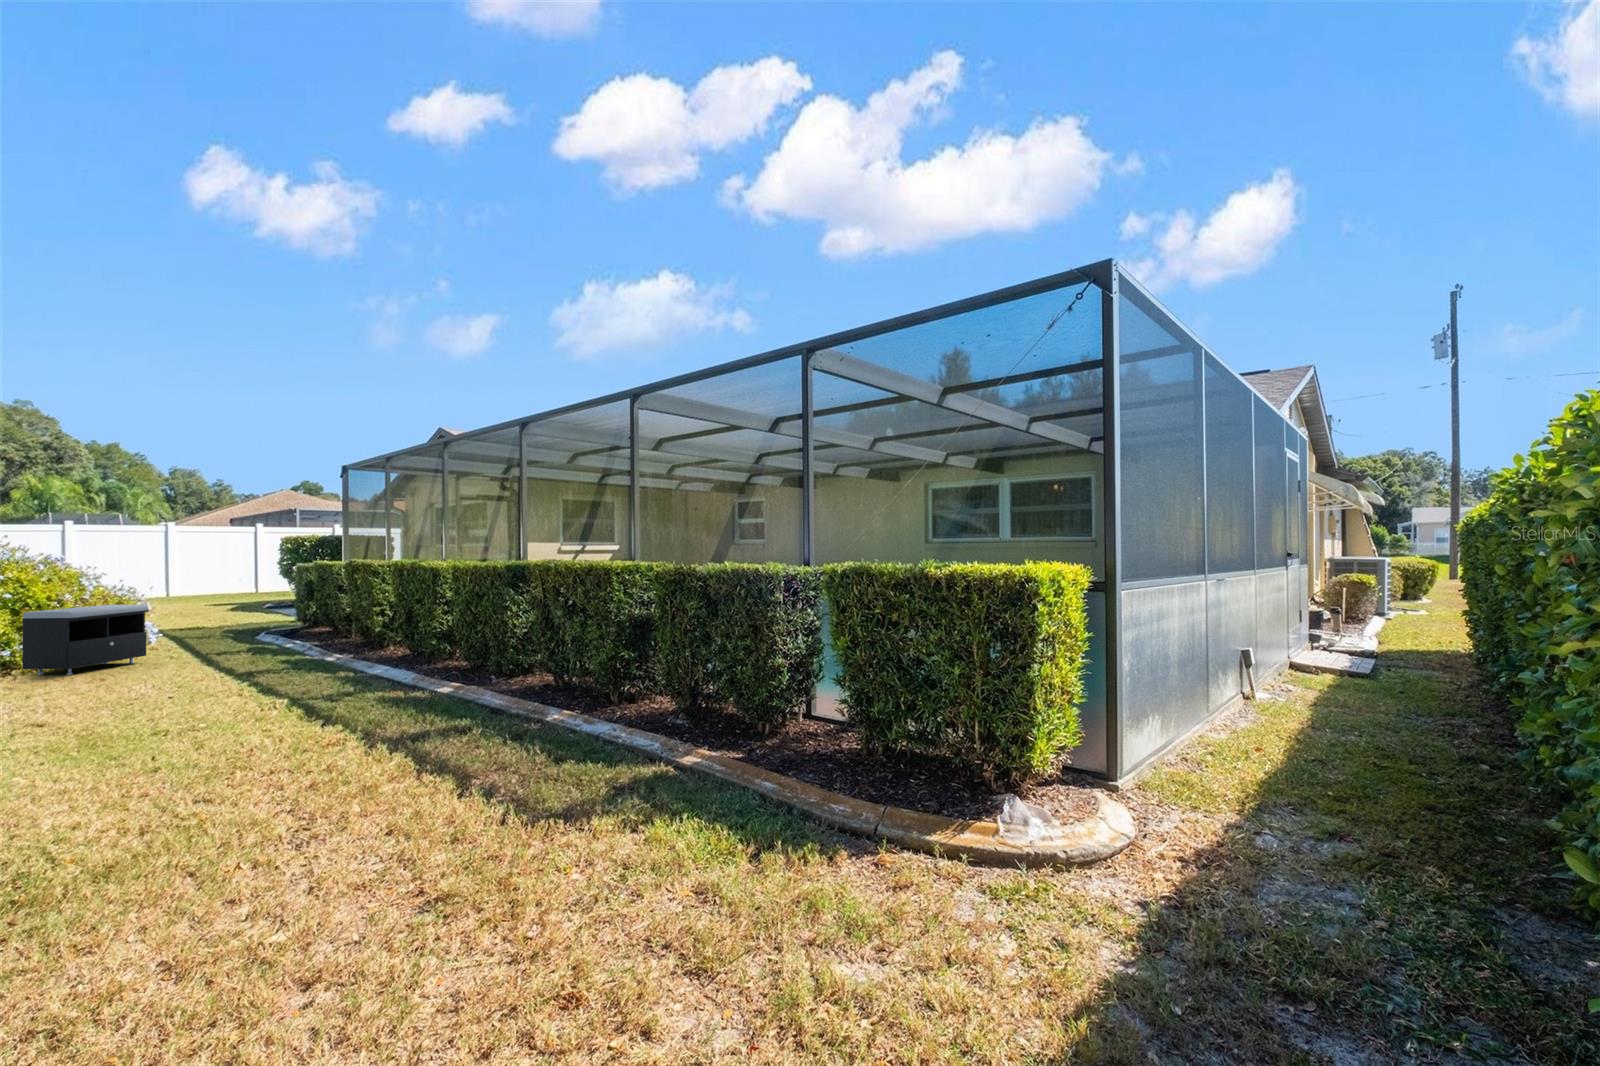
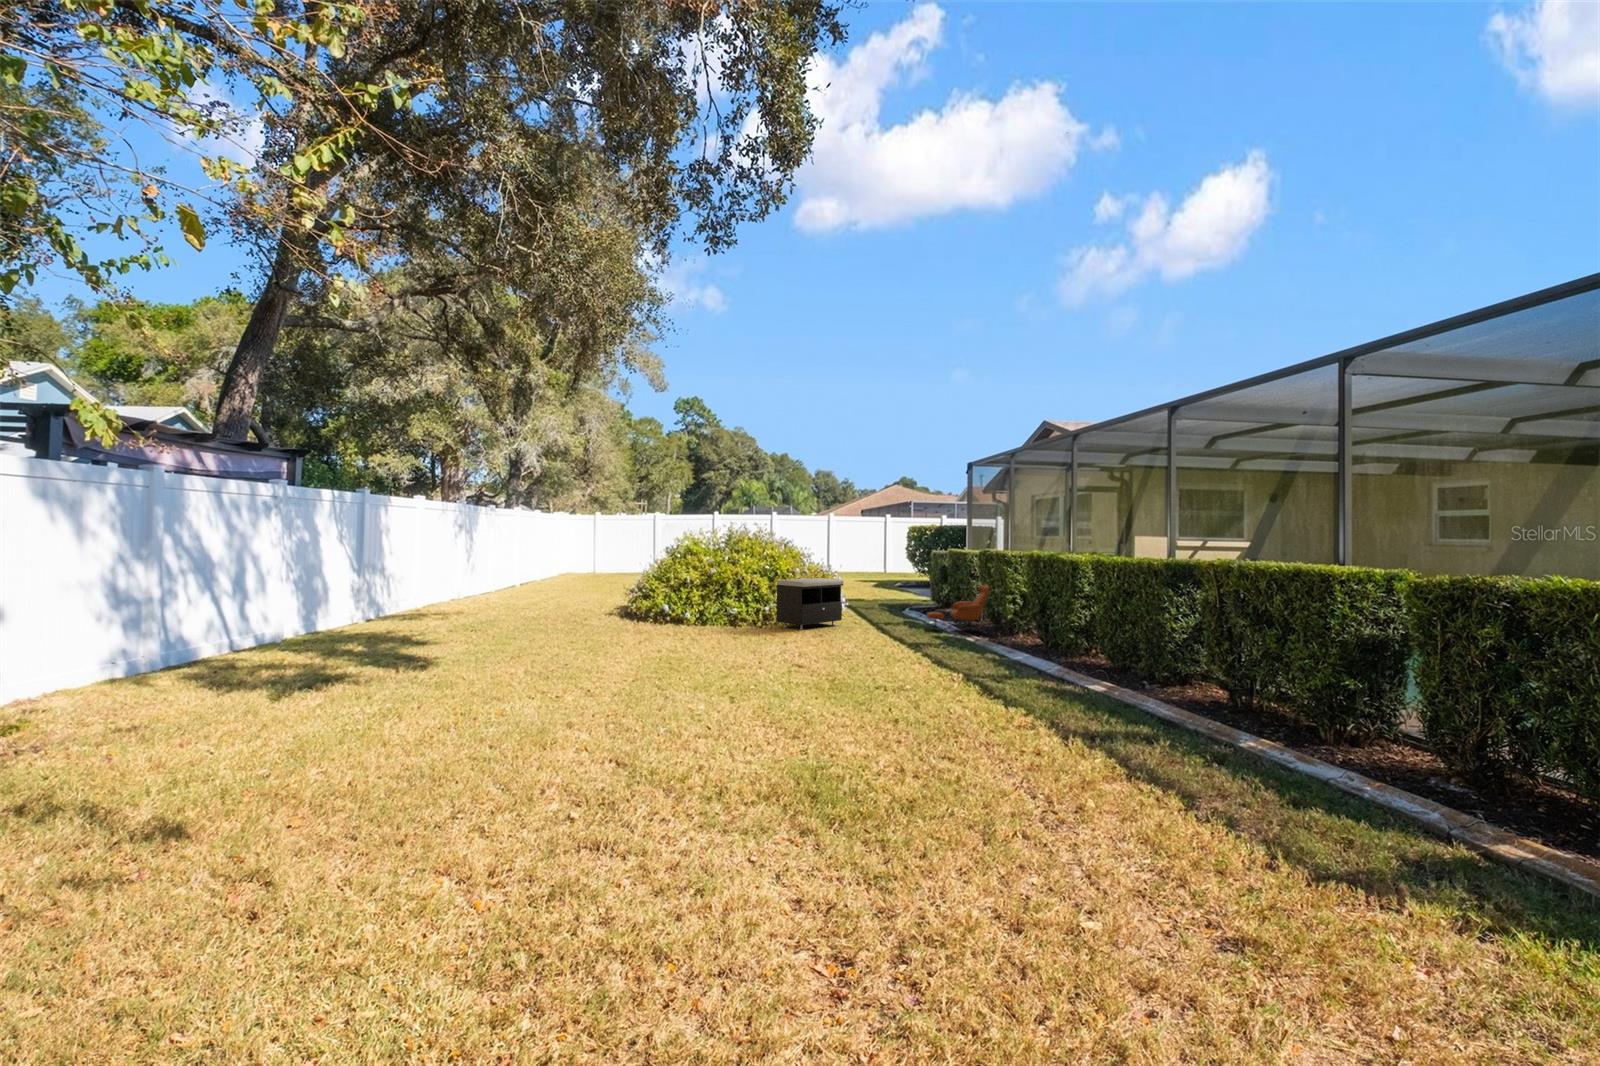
lounge chair: none [271,598,357,655] -> present [925,585,989,630]

